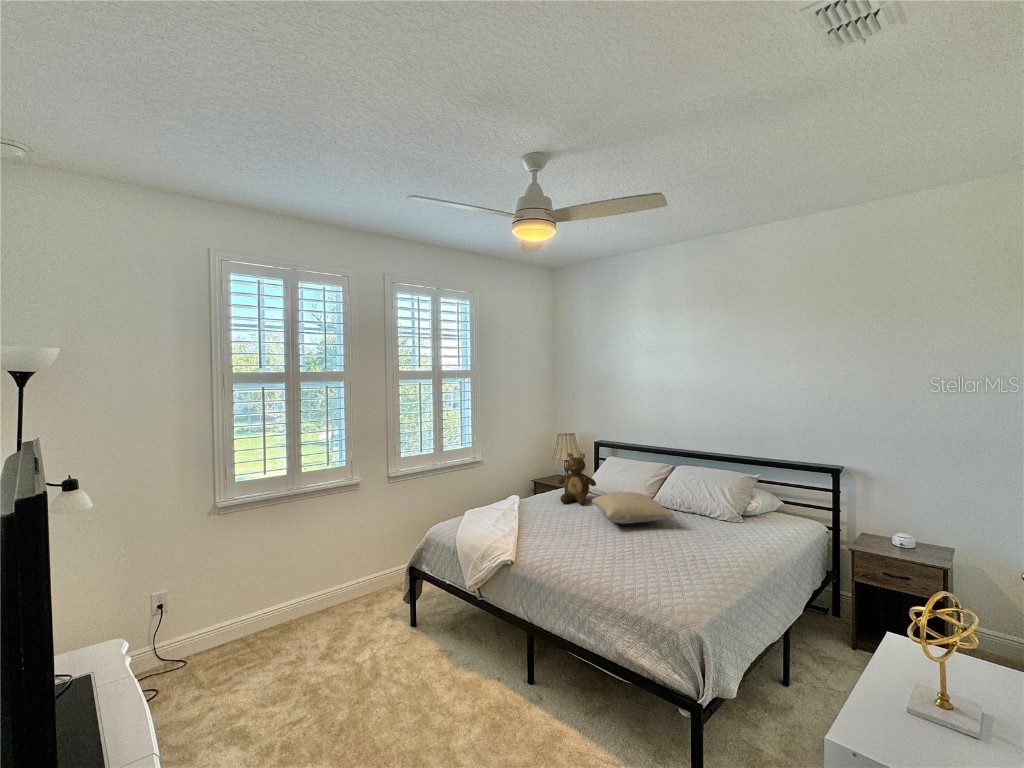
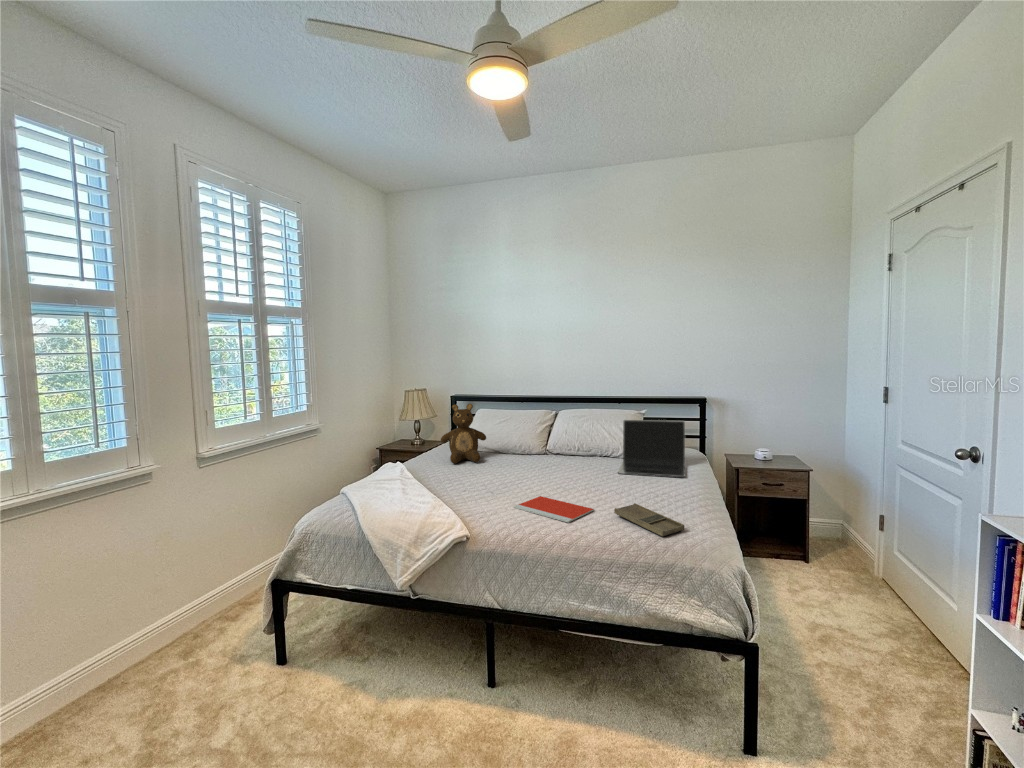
laptop: none [692,484,776,550] -> present [618,420,685,477]
pillow: present [592,492,674,524] -> none [496,439,596,473]
notebook: none [568,542,627,568] -> present [514,496,594,523]
tray: none [638,563,682,595] -> present [614,503,684,536]

